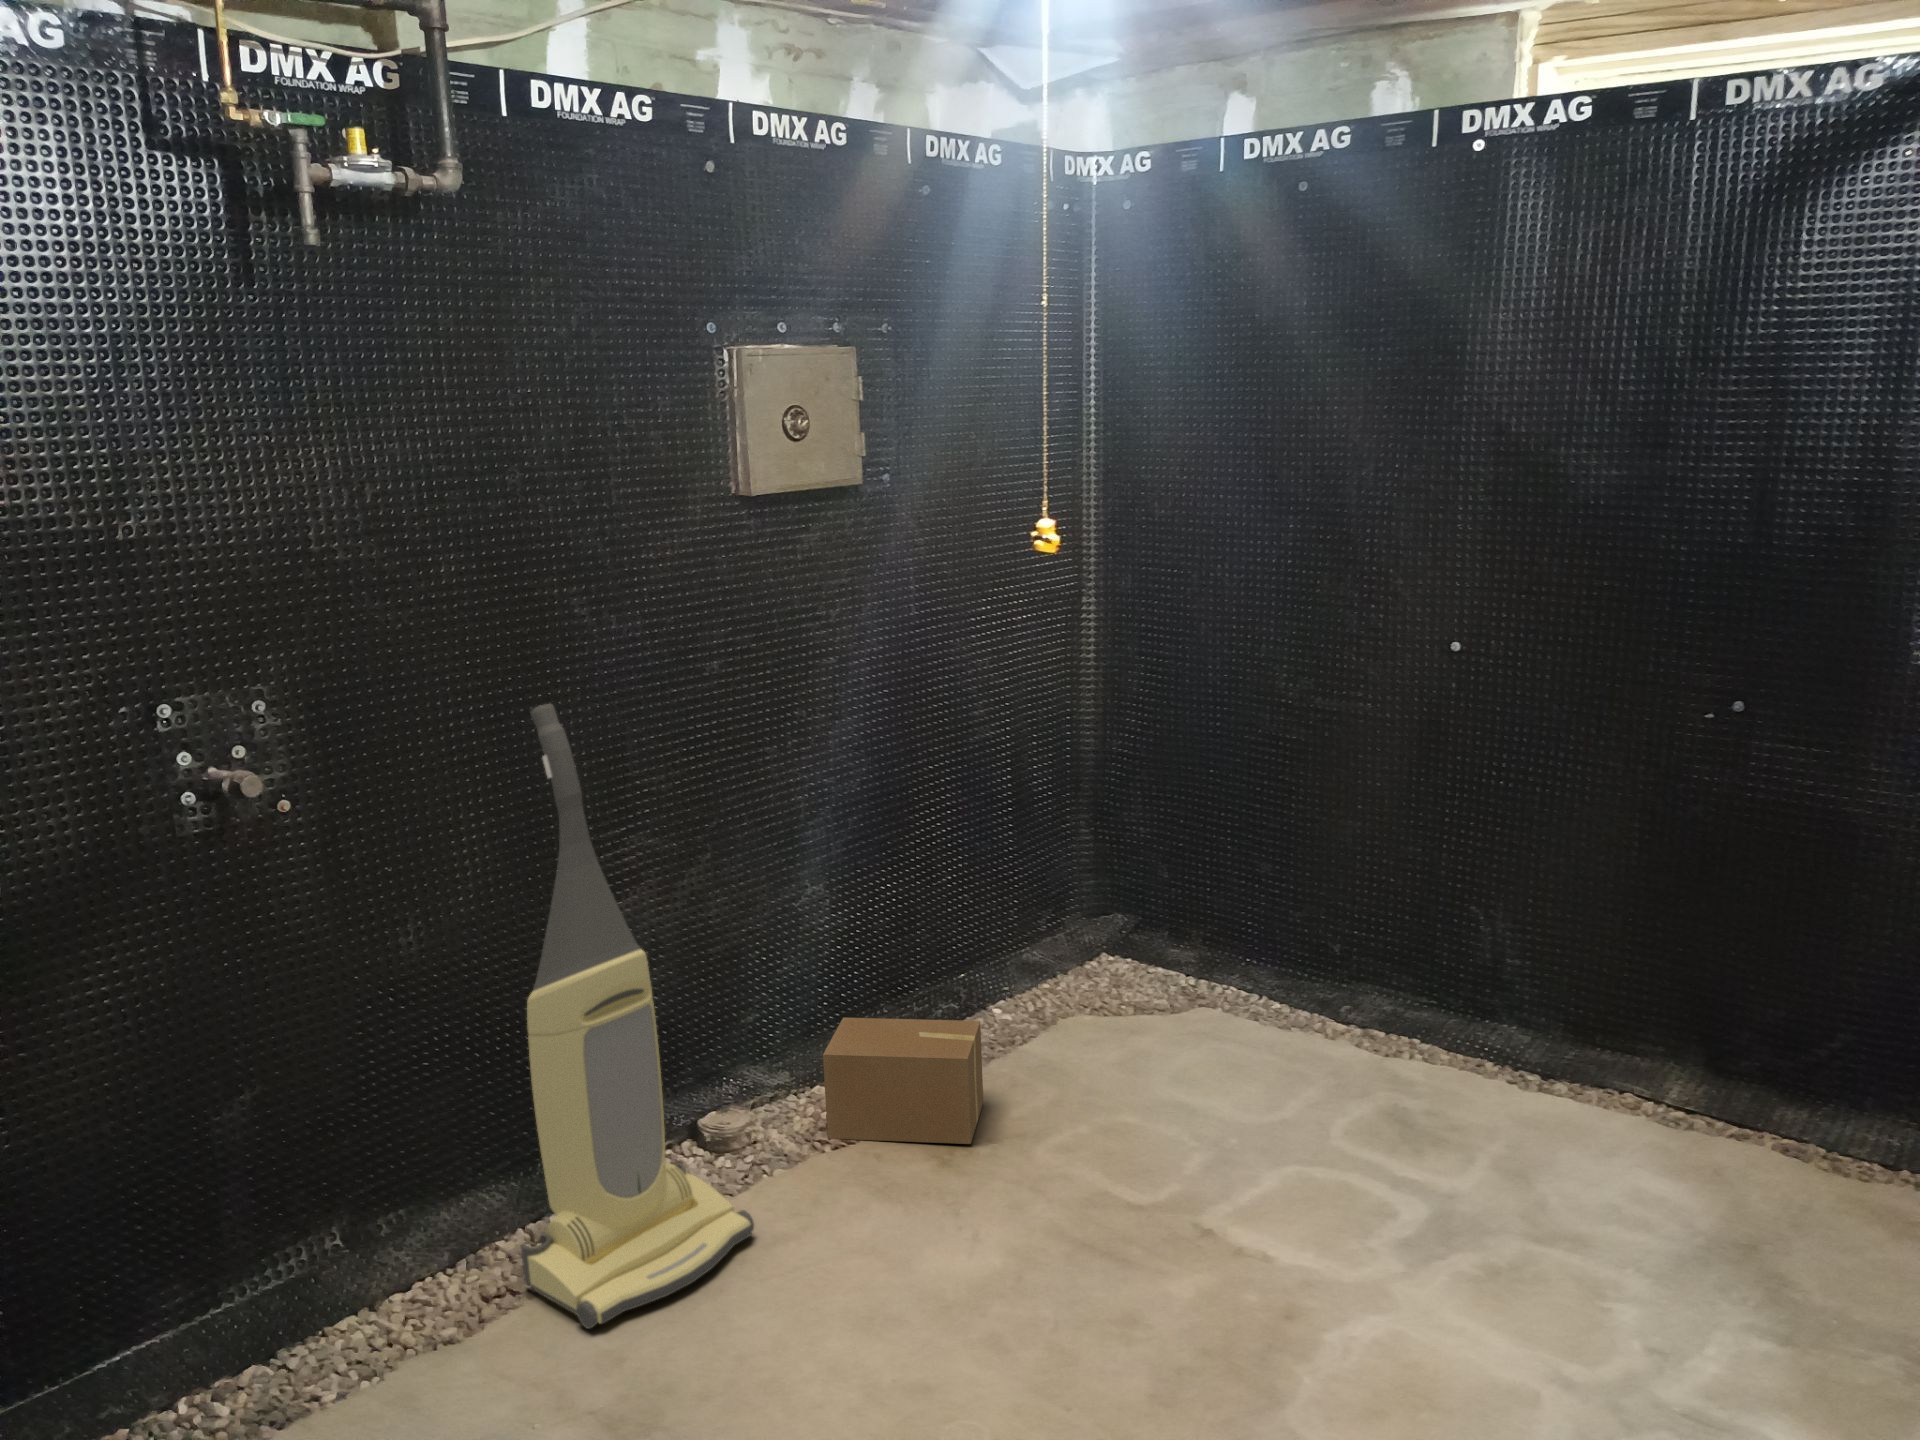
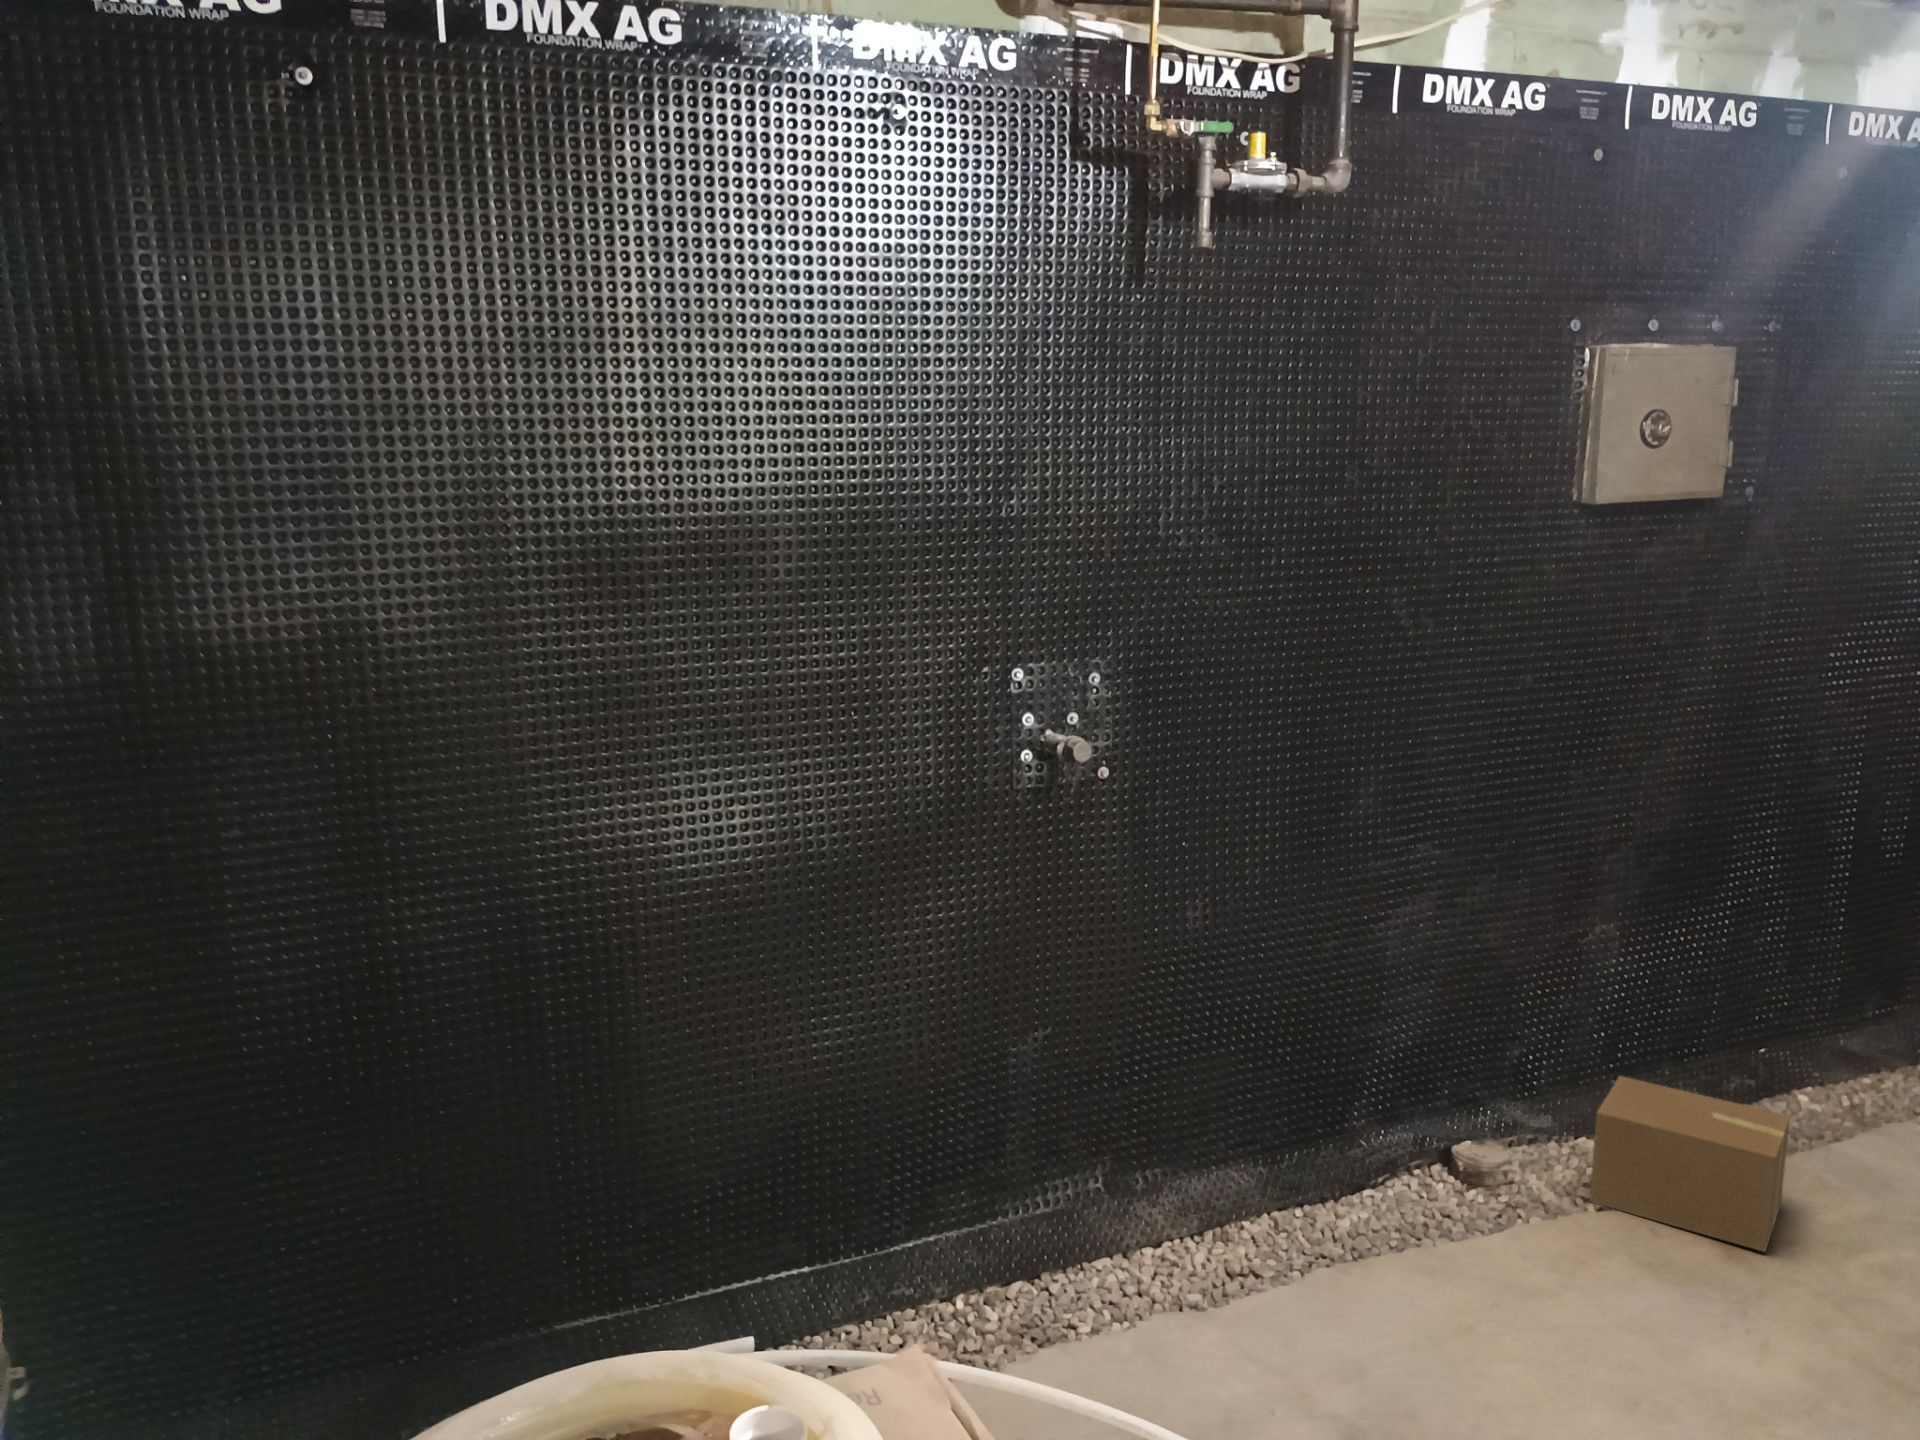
vacuum cleaner: present [521,704,754,1329] -> none [1266,708,1507,1339]

